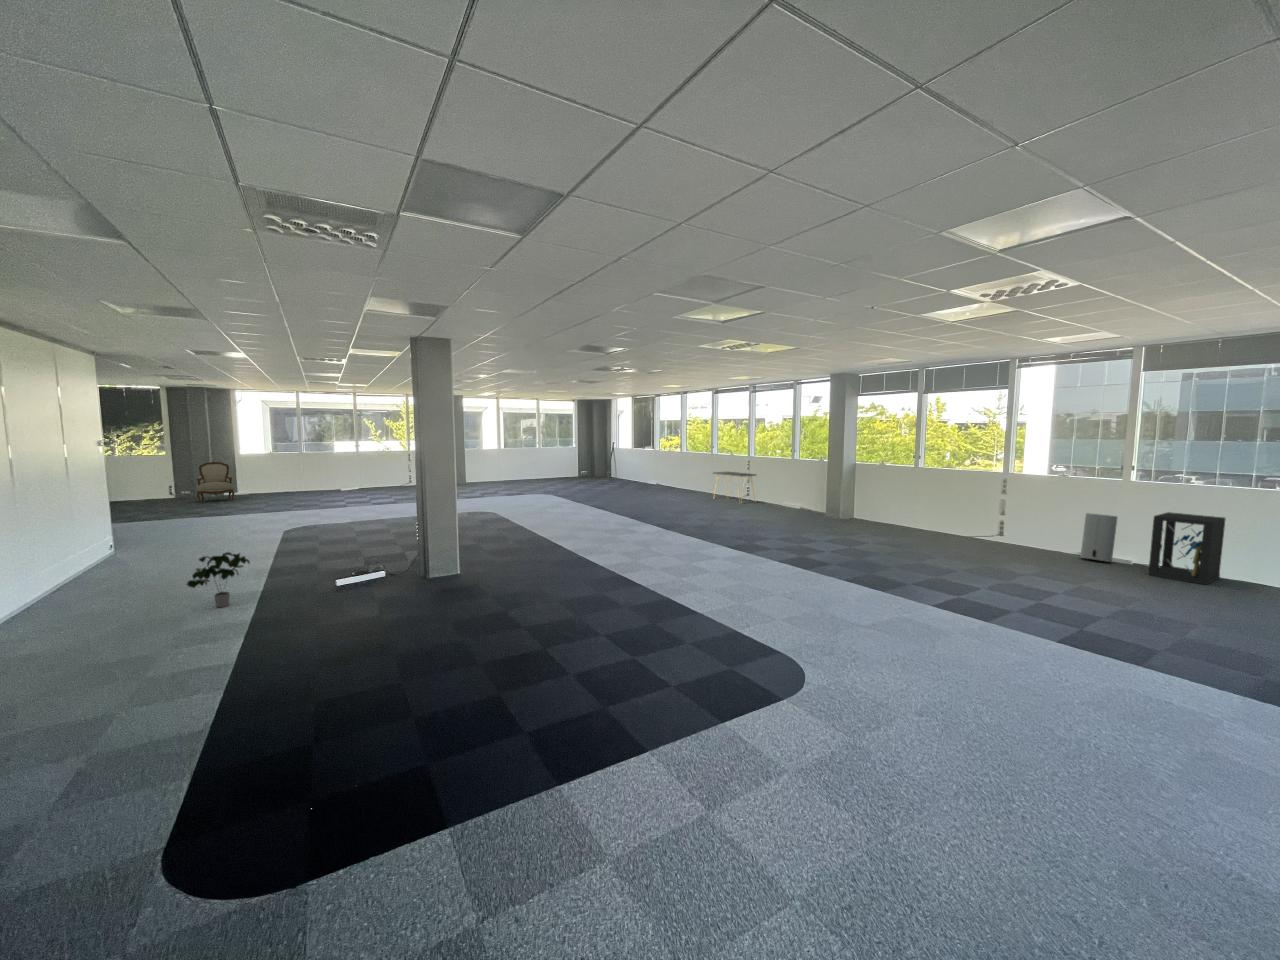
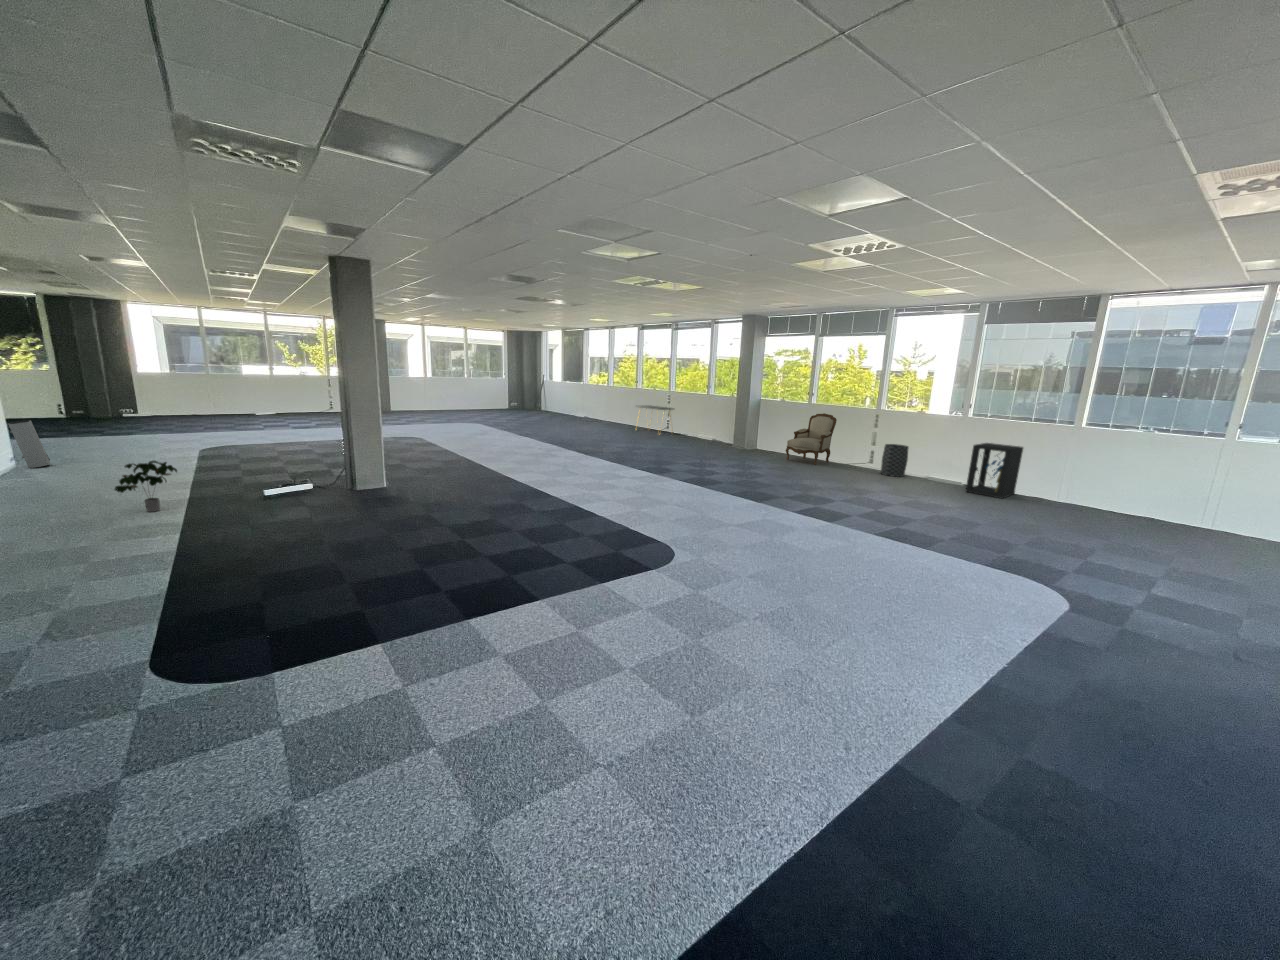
armchair: present [197,462,234,503] -> present [786,413,837,465]
air purifier: present [1080,513,1117,562] -> present [8,420,50,468]
trash can: none [1021,514,1057,554] -> present [881,444,909,477]

